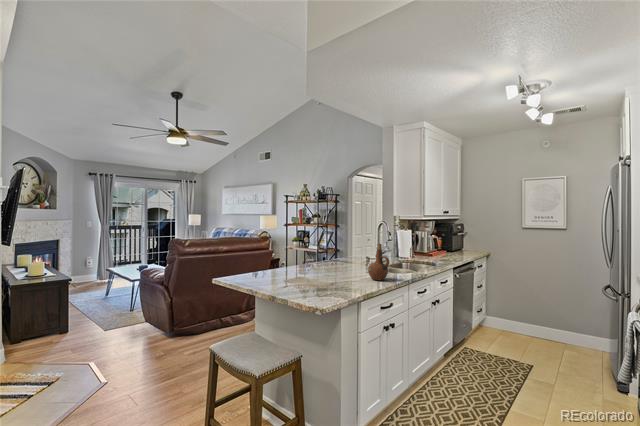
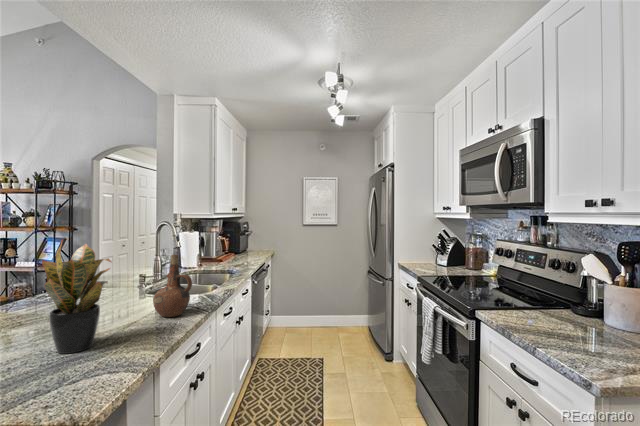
potted plant: none [315,229,350,285] -> present [42,242,111,354]

